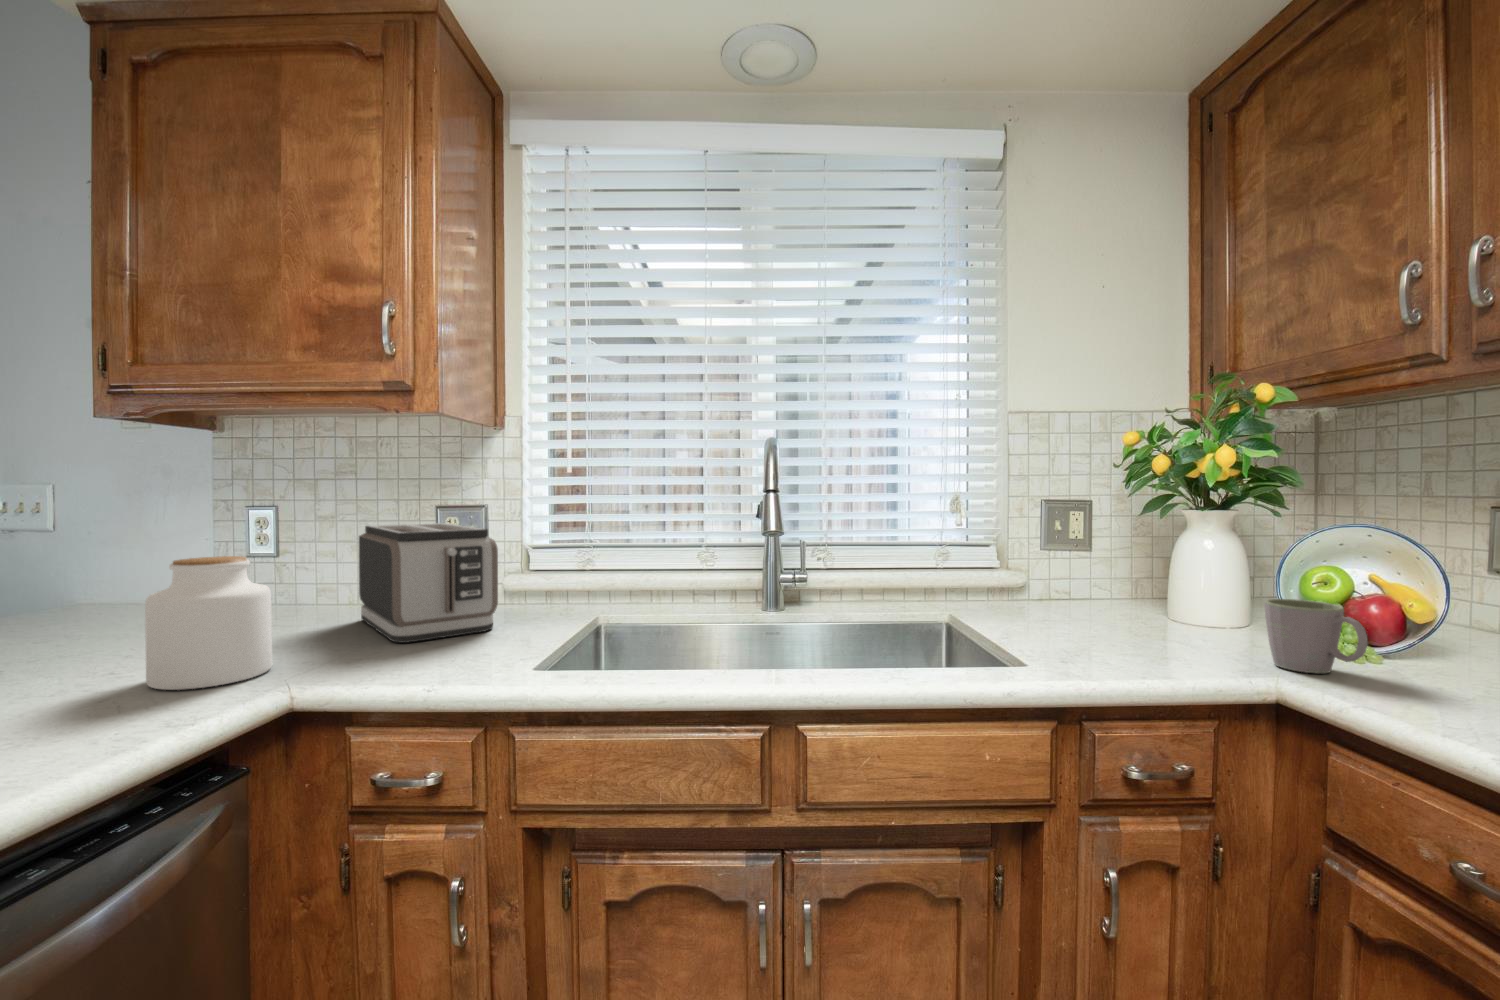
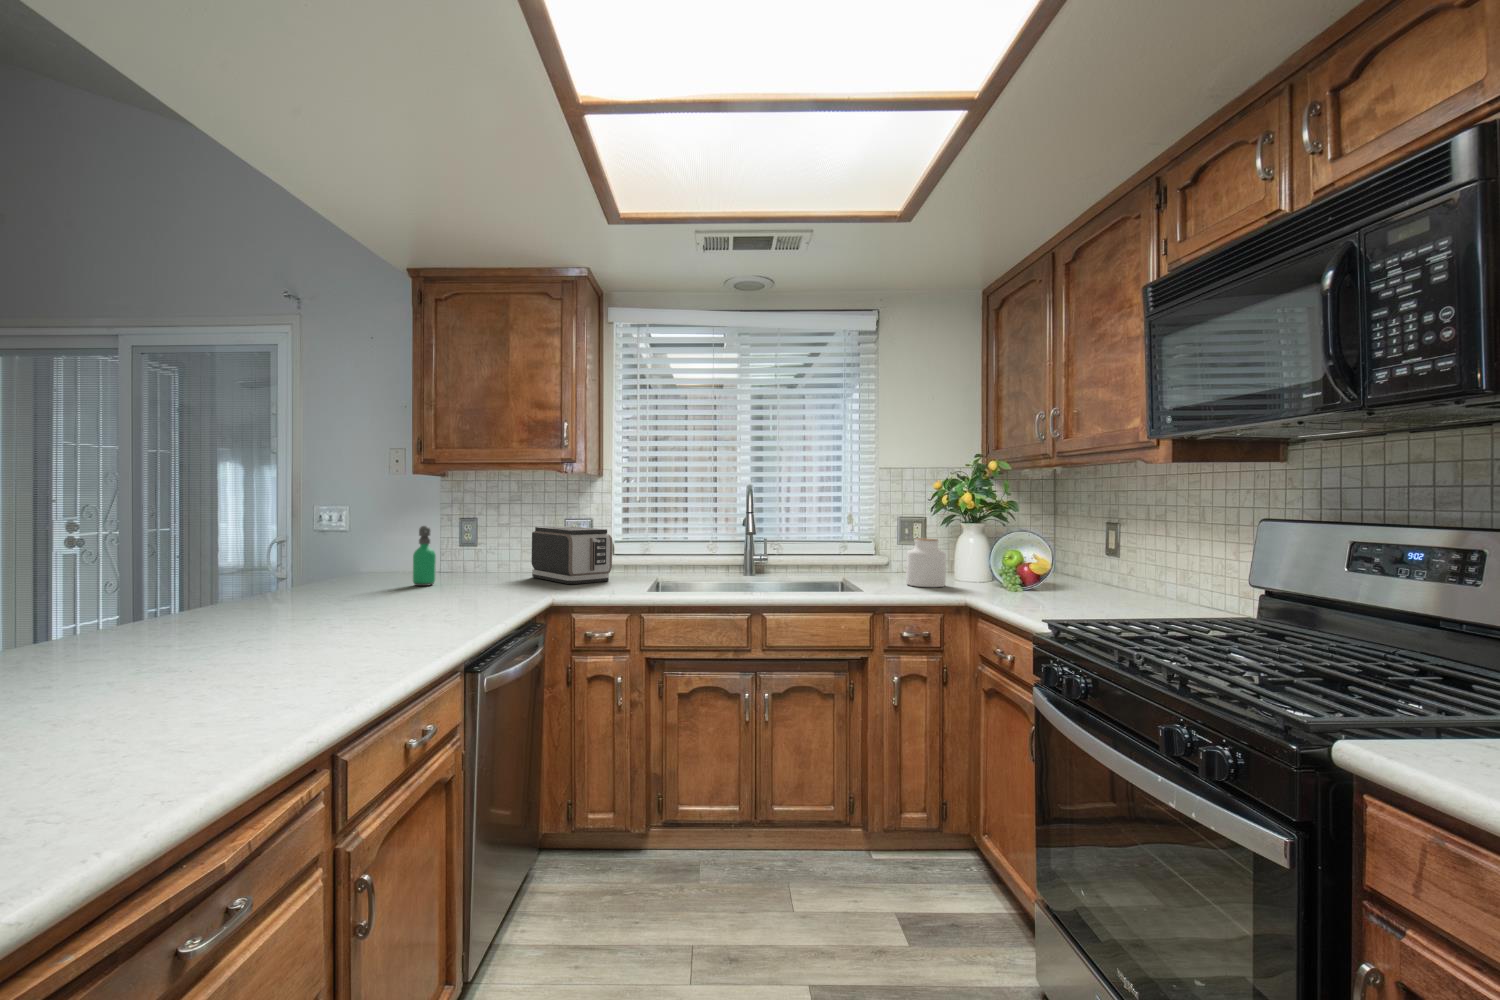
soap dispenser: none [67,527,126,652] -> present [413,526,436,586]
jar: present [145,556,272,690] -> present [906,538,946,587]
mug: present [1264,599,1368,673] -> none [968,563,997,593]

